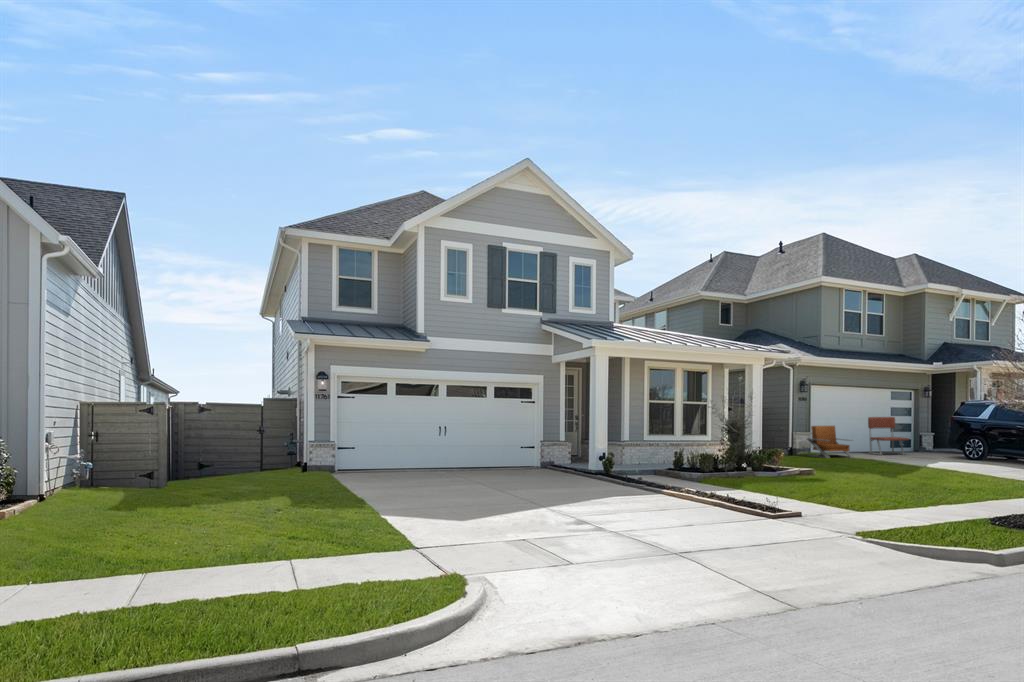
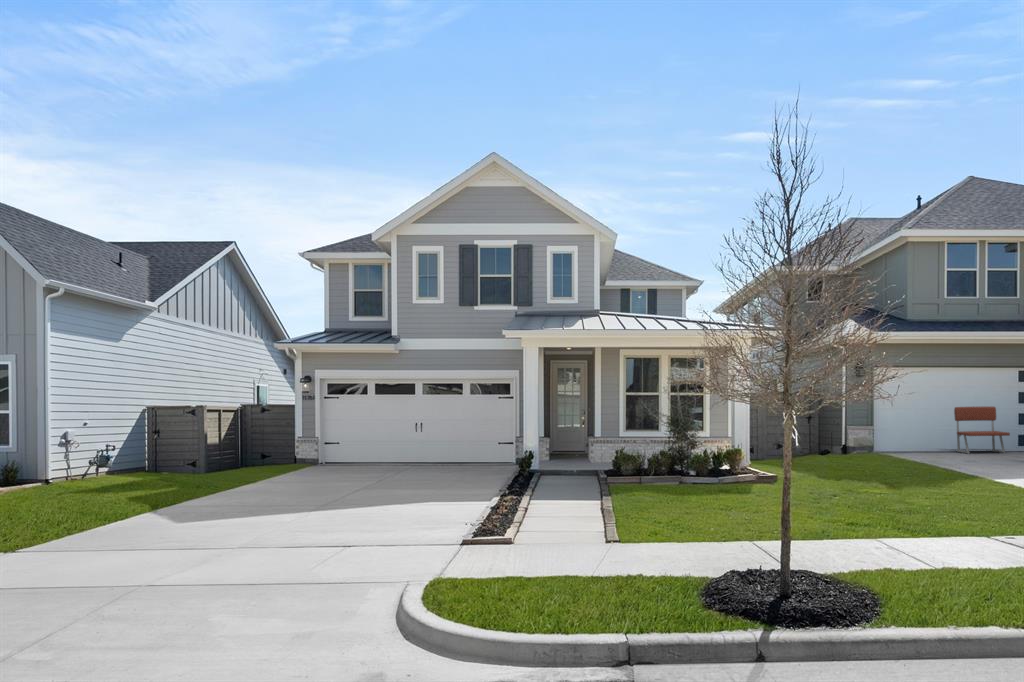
lounge chair: present [807,426,853,458] -> none [863,418,919,457]

